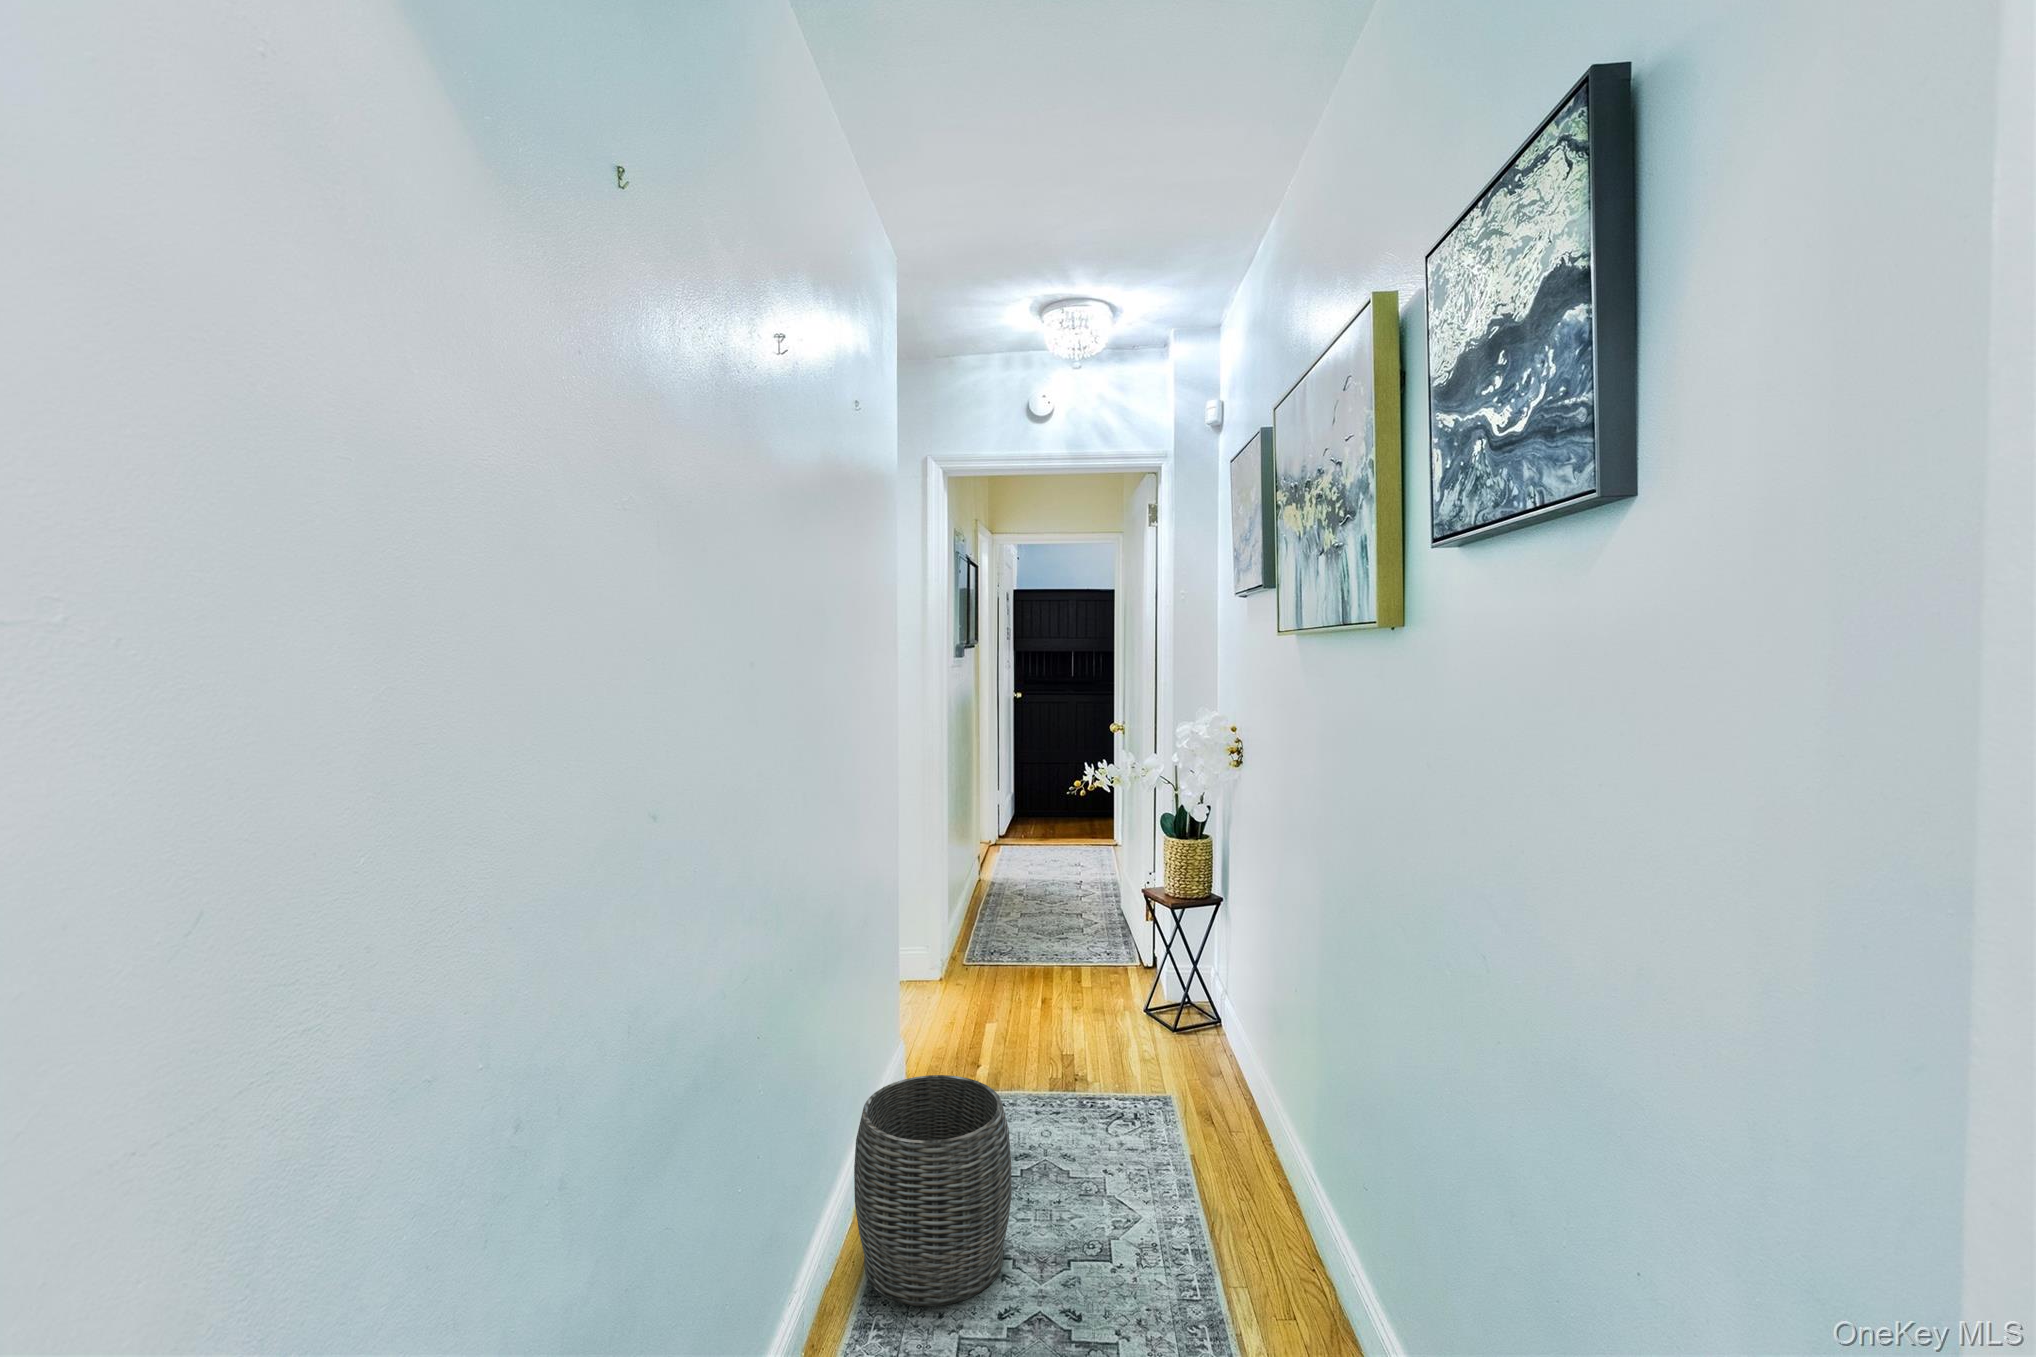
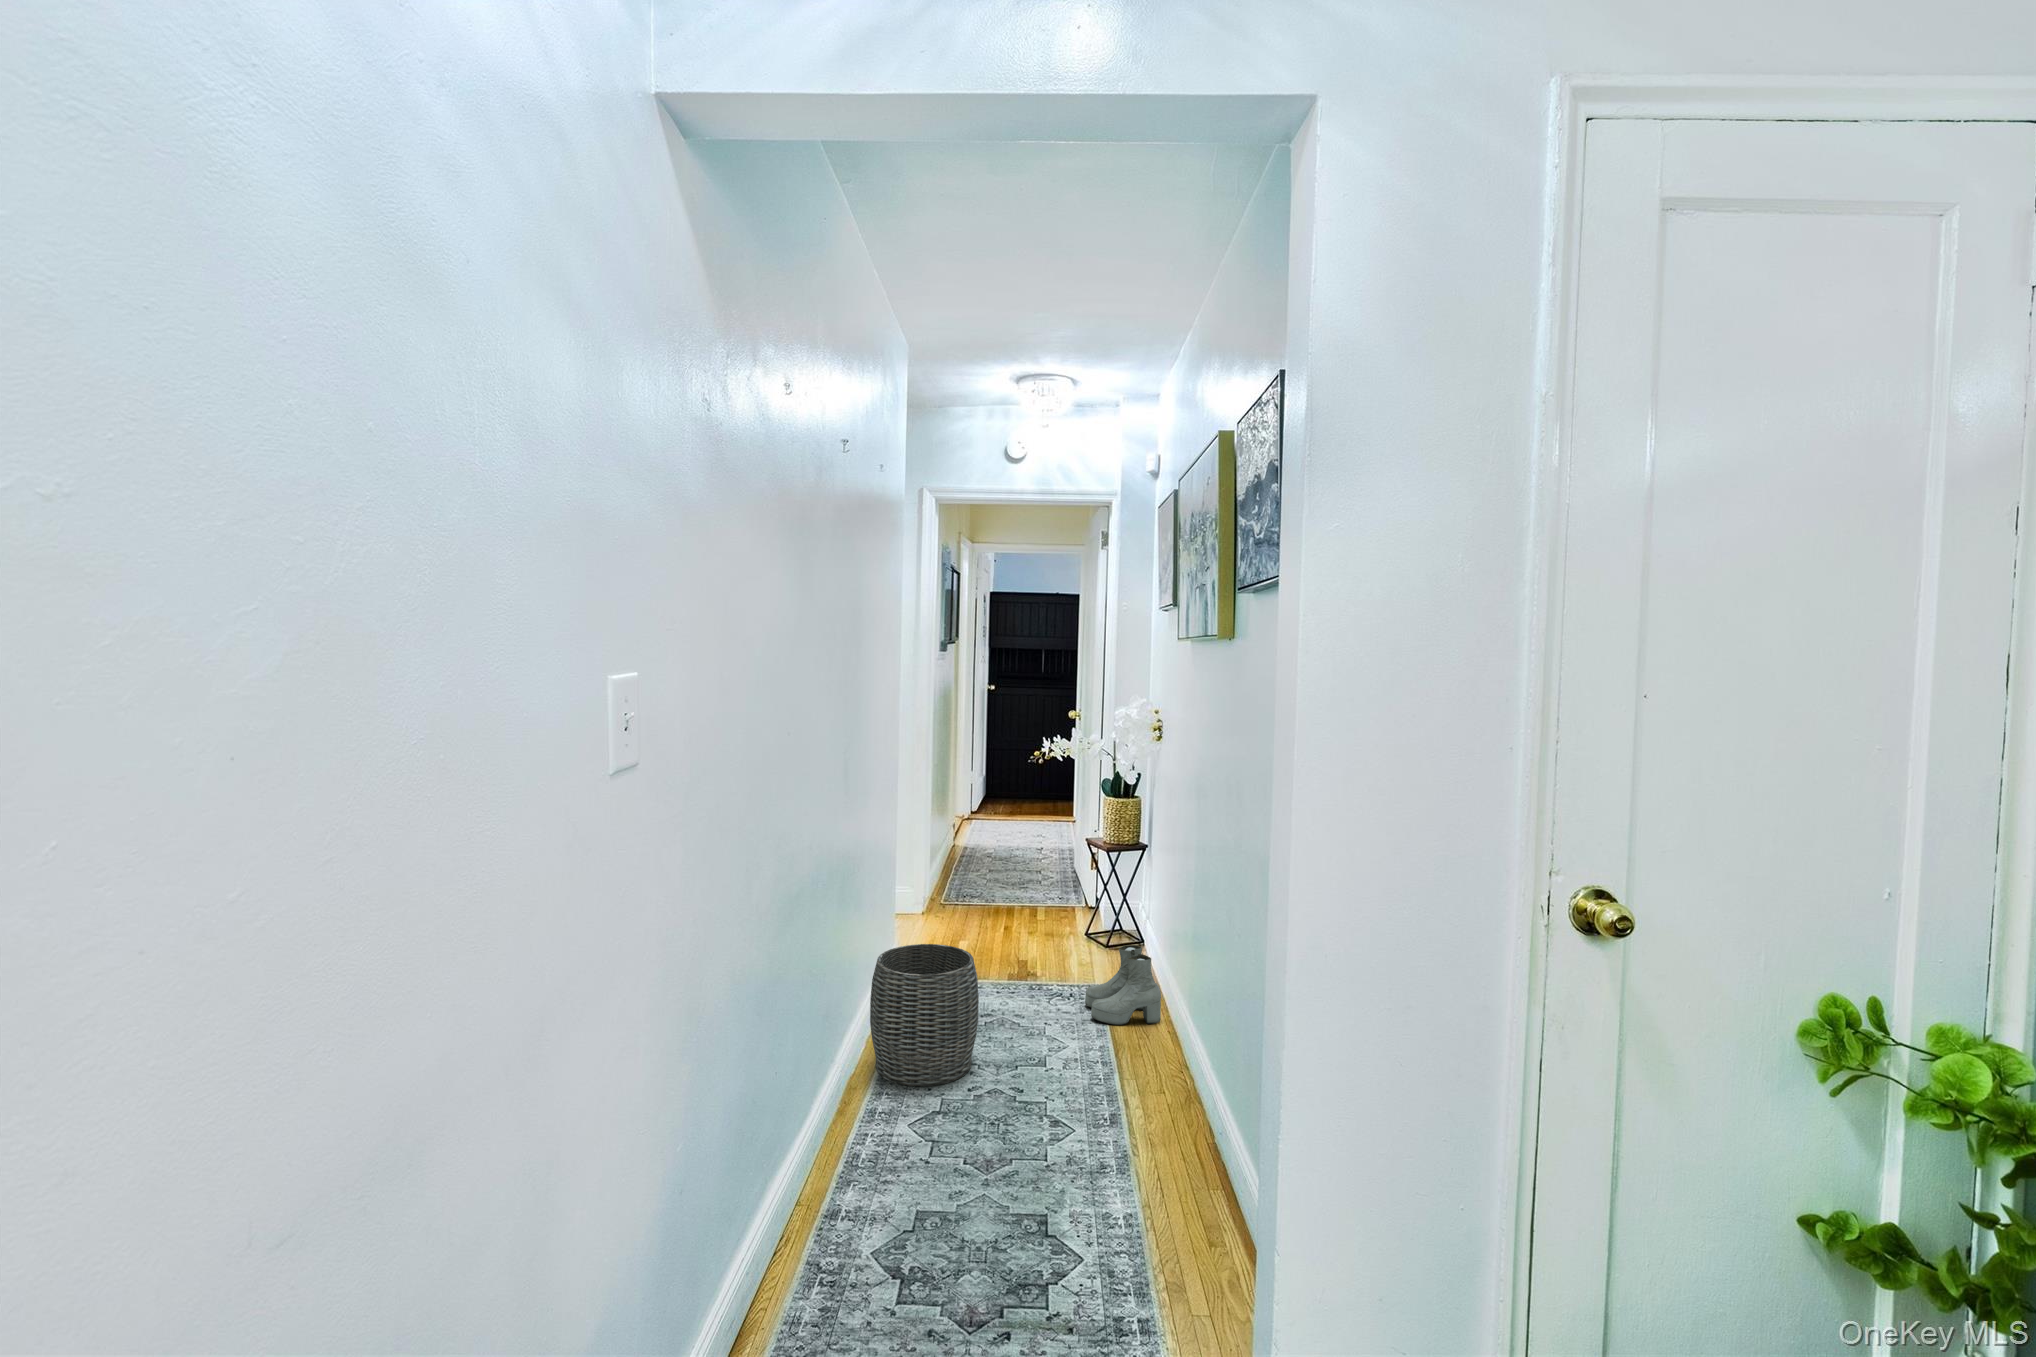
boots: none [1156,1052,1265,1172] -> present [1085,945,1161,1025]

